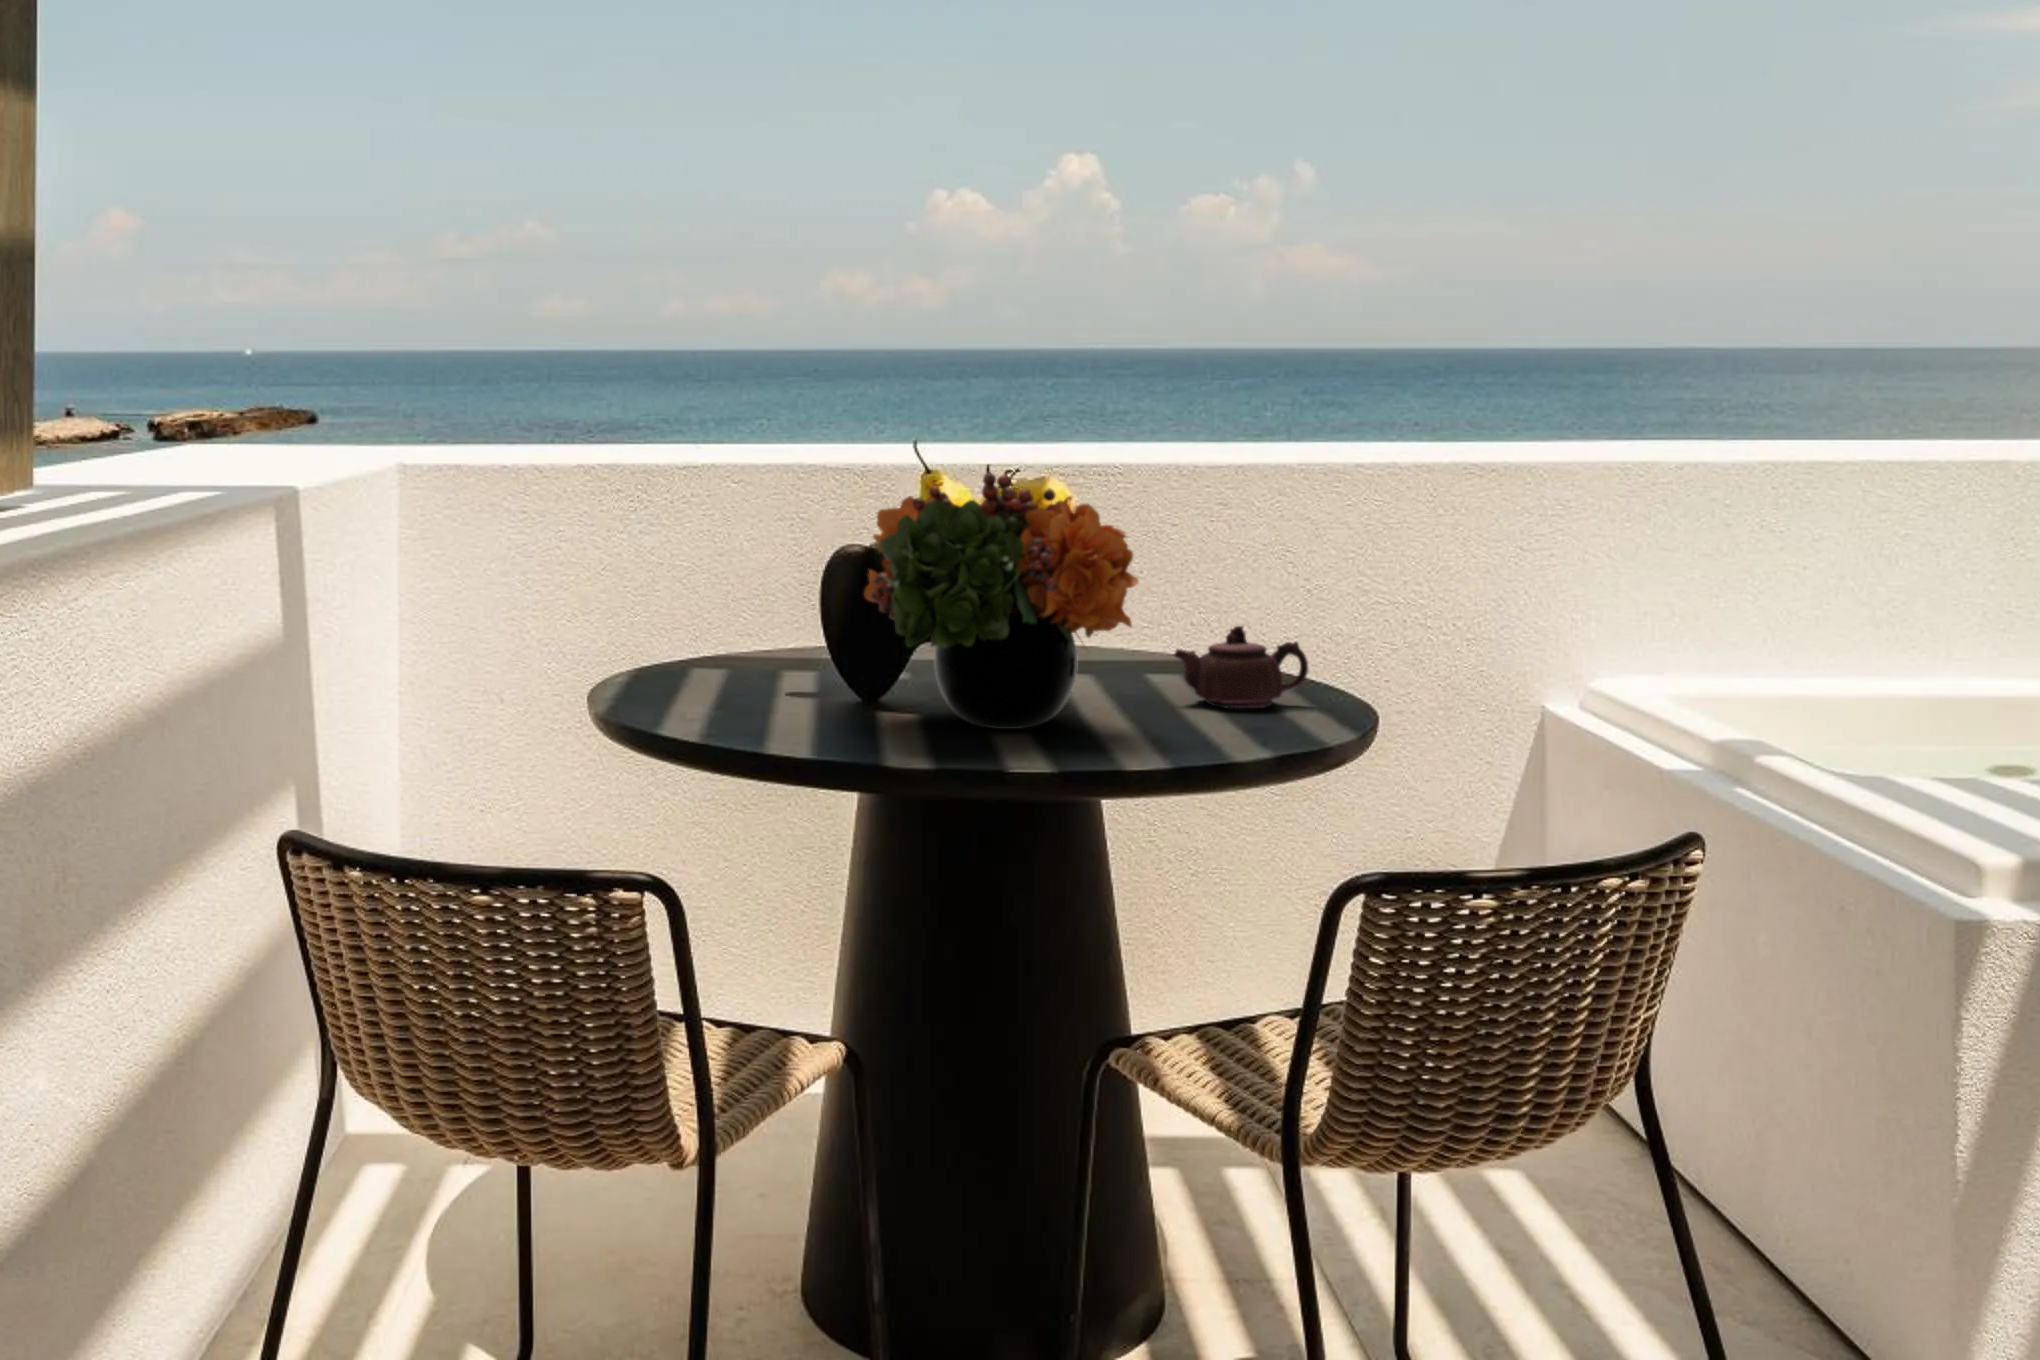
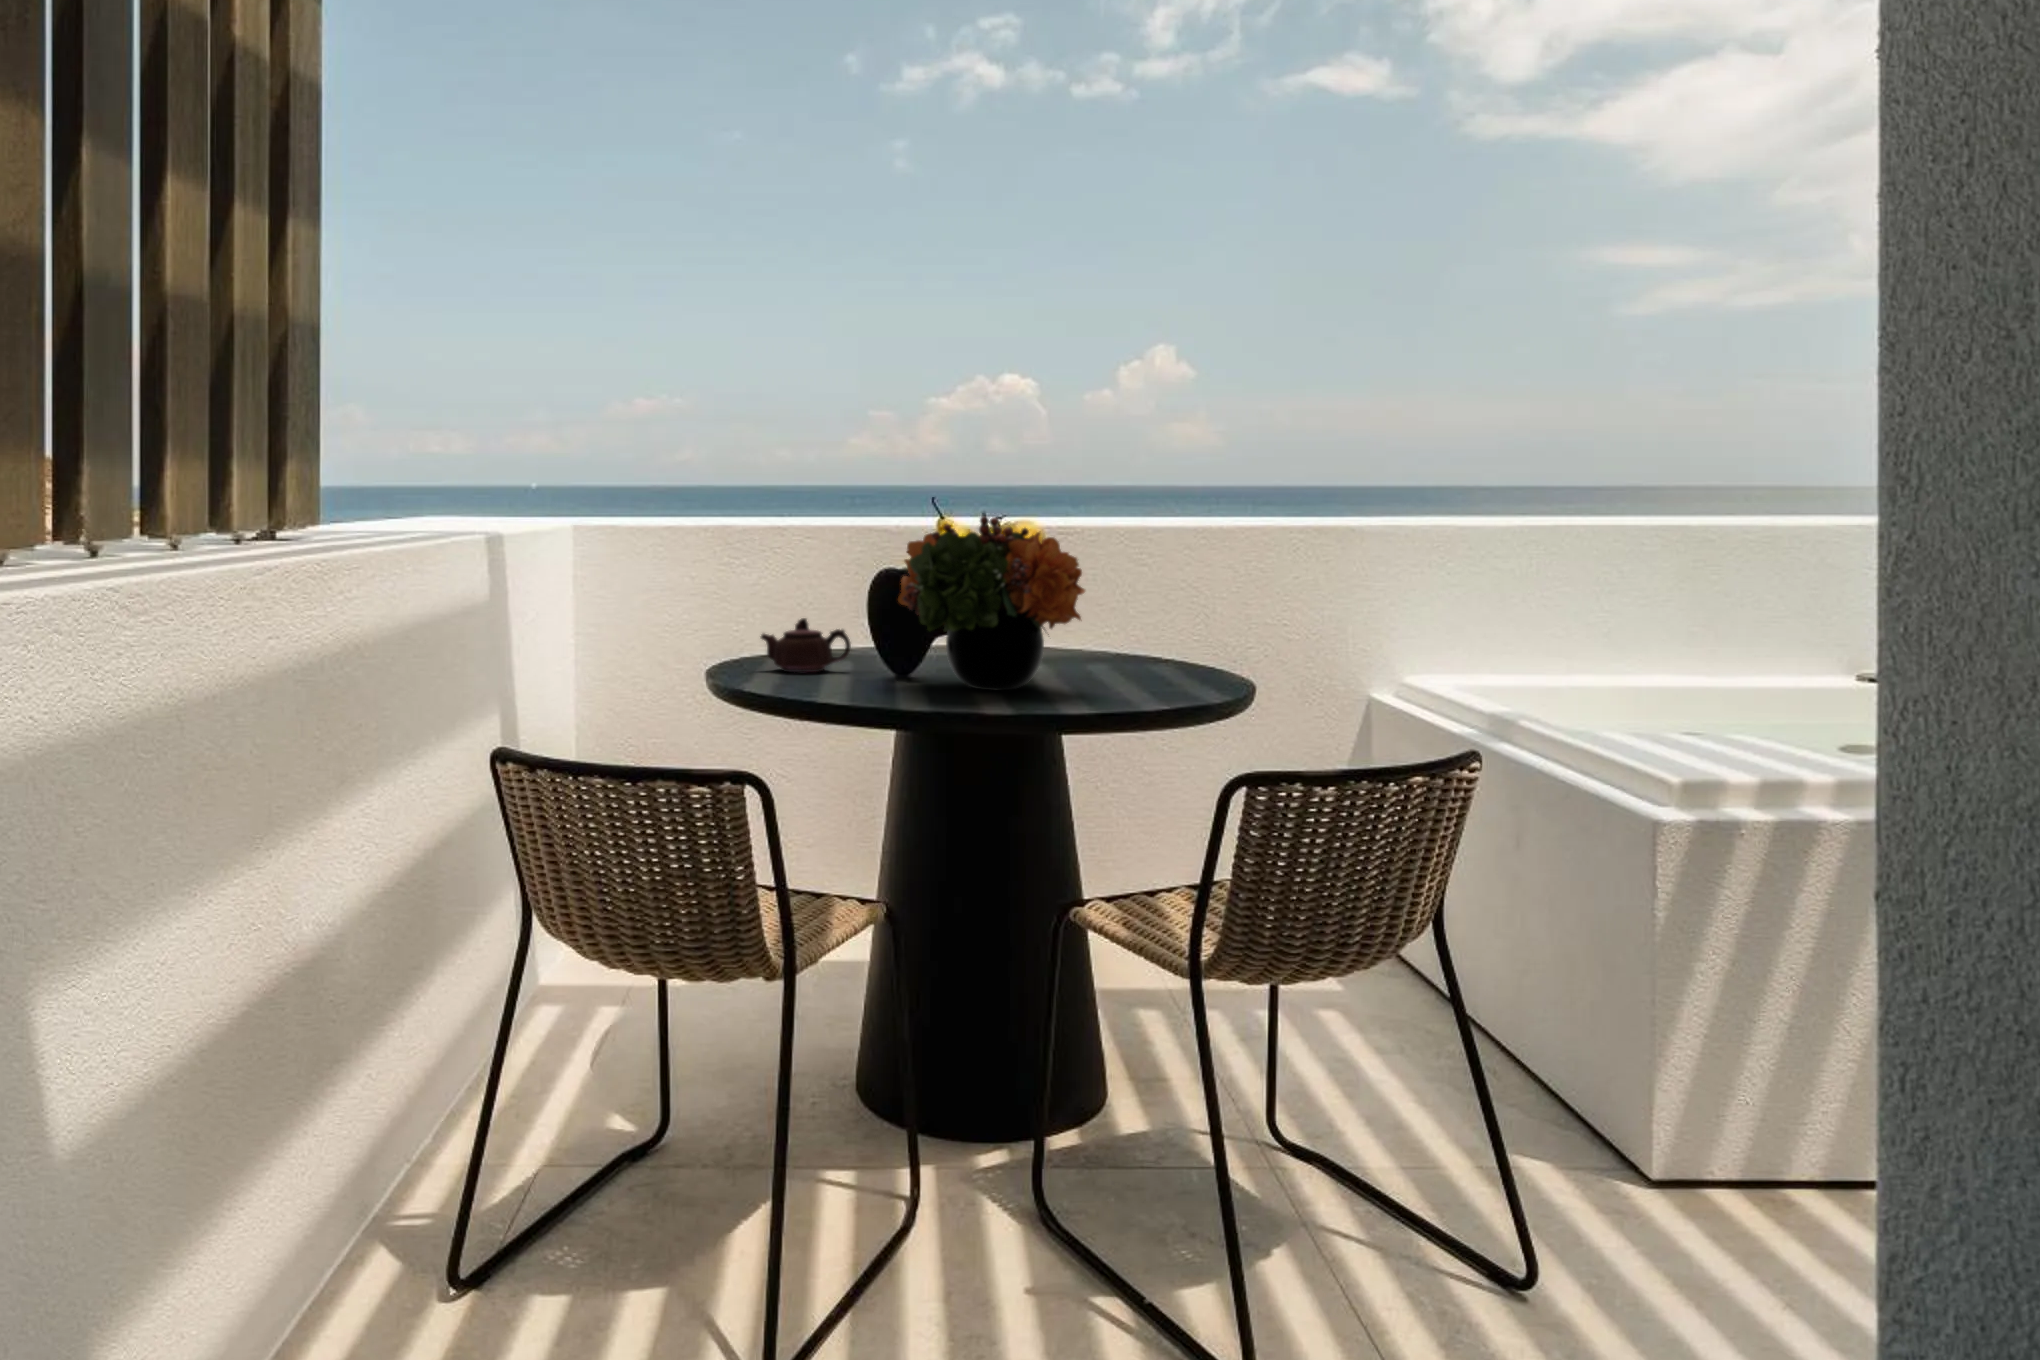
teapot: present [1174,626,1308,708] -> present [761,618,851,672]

